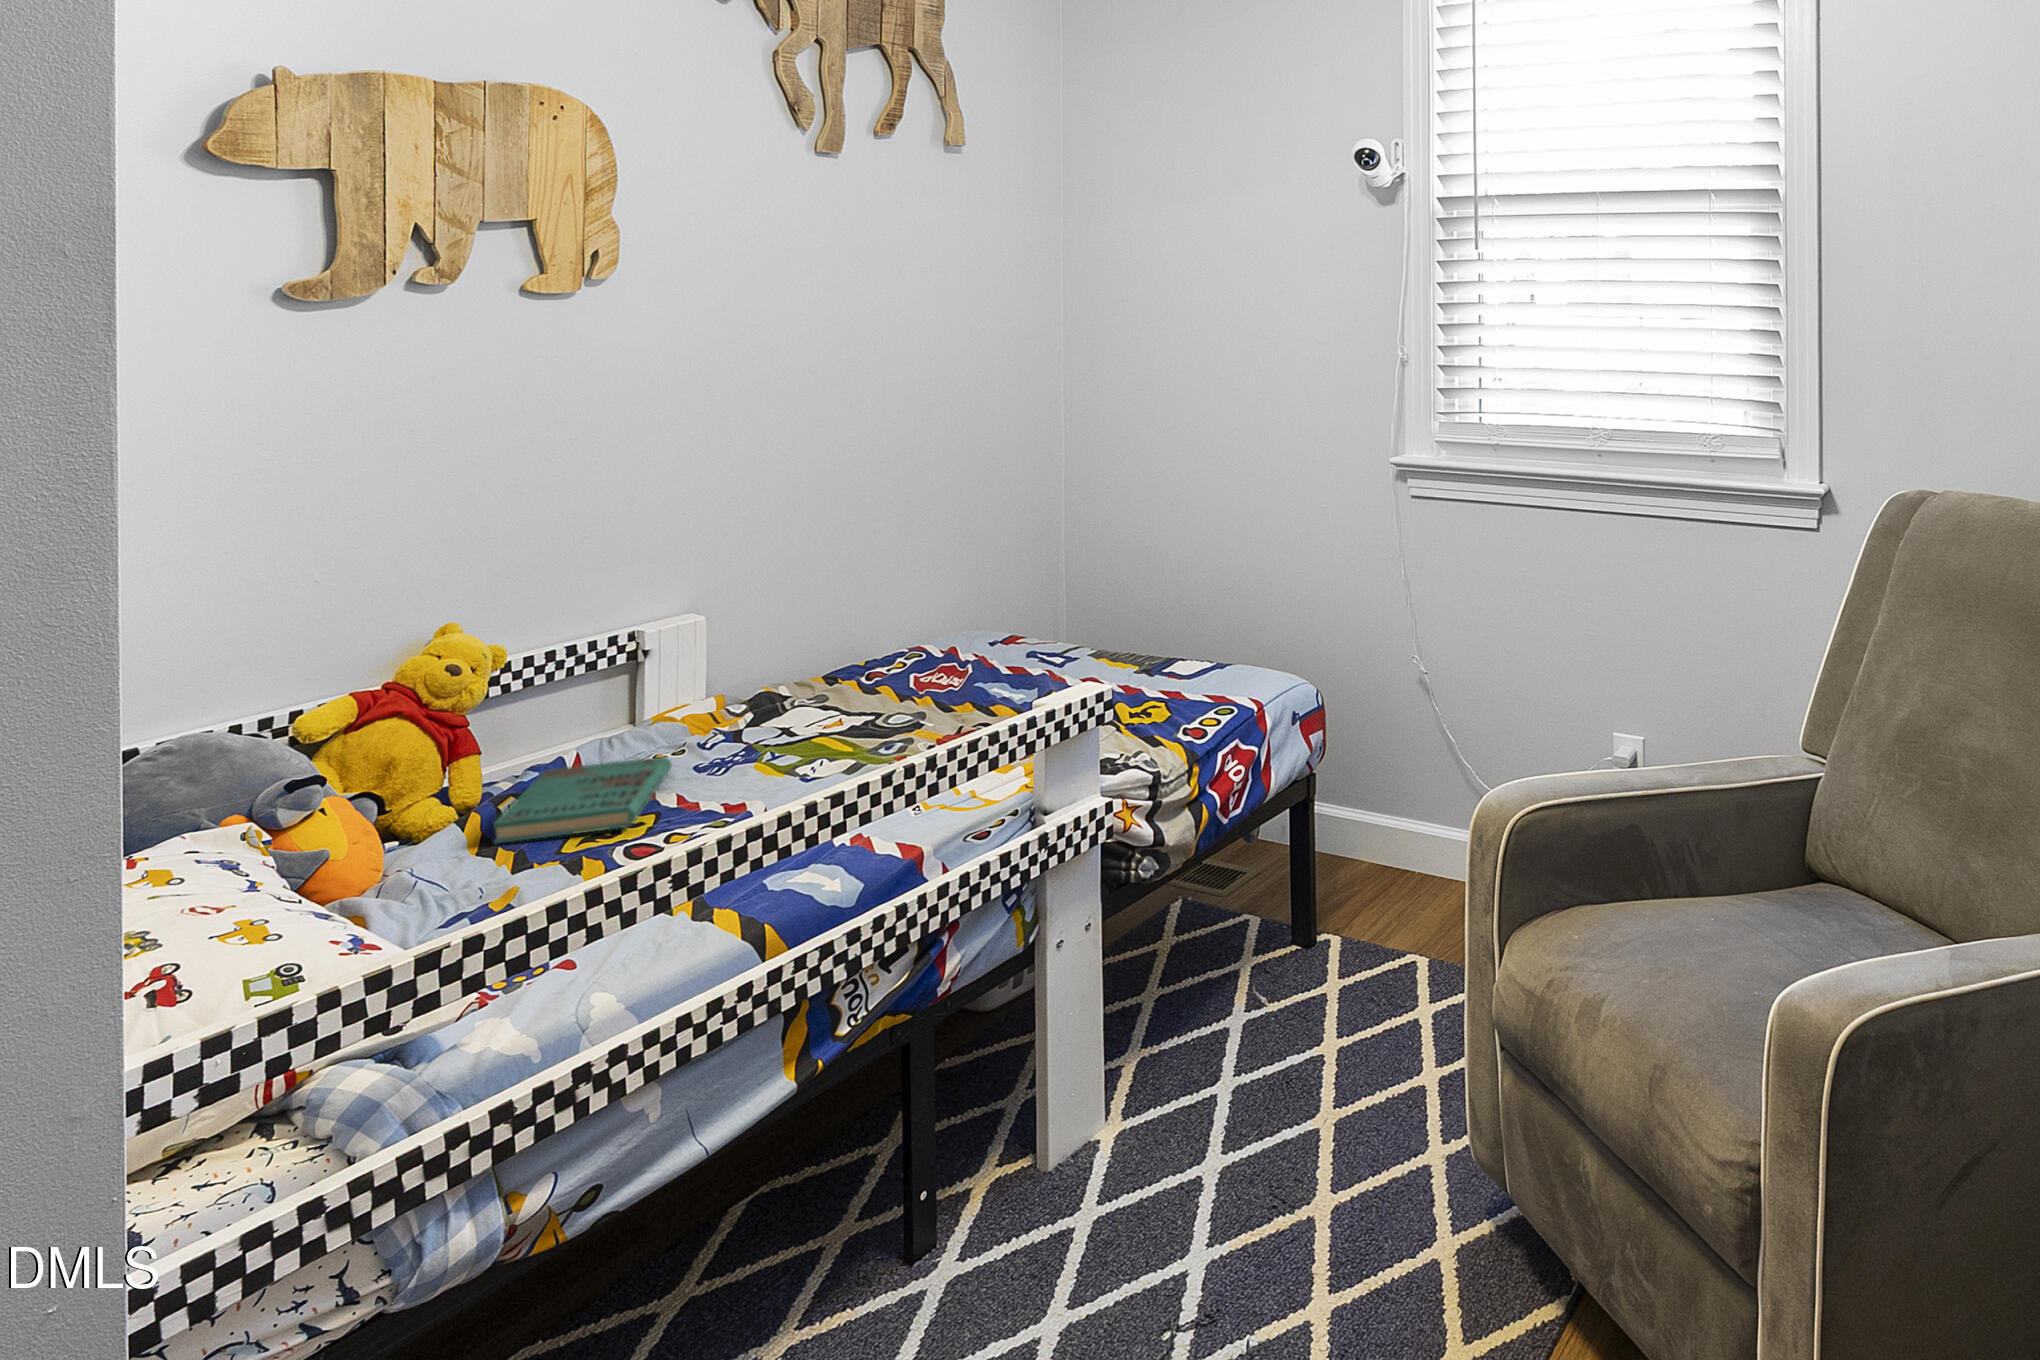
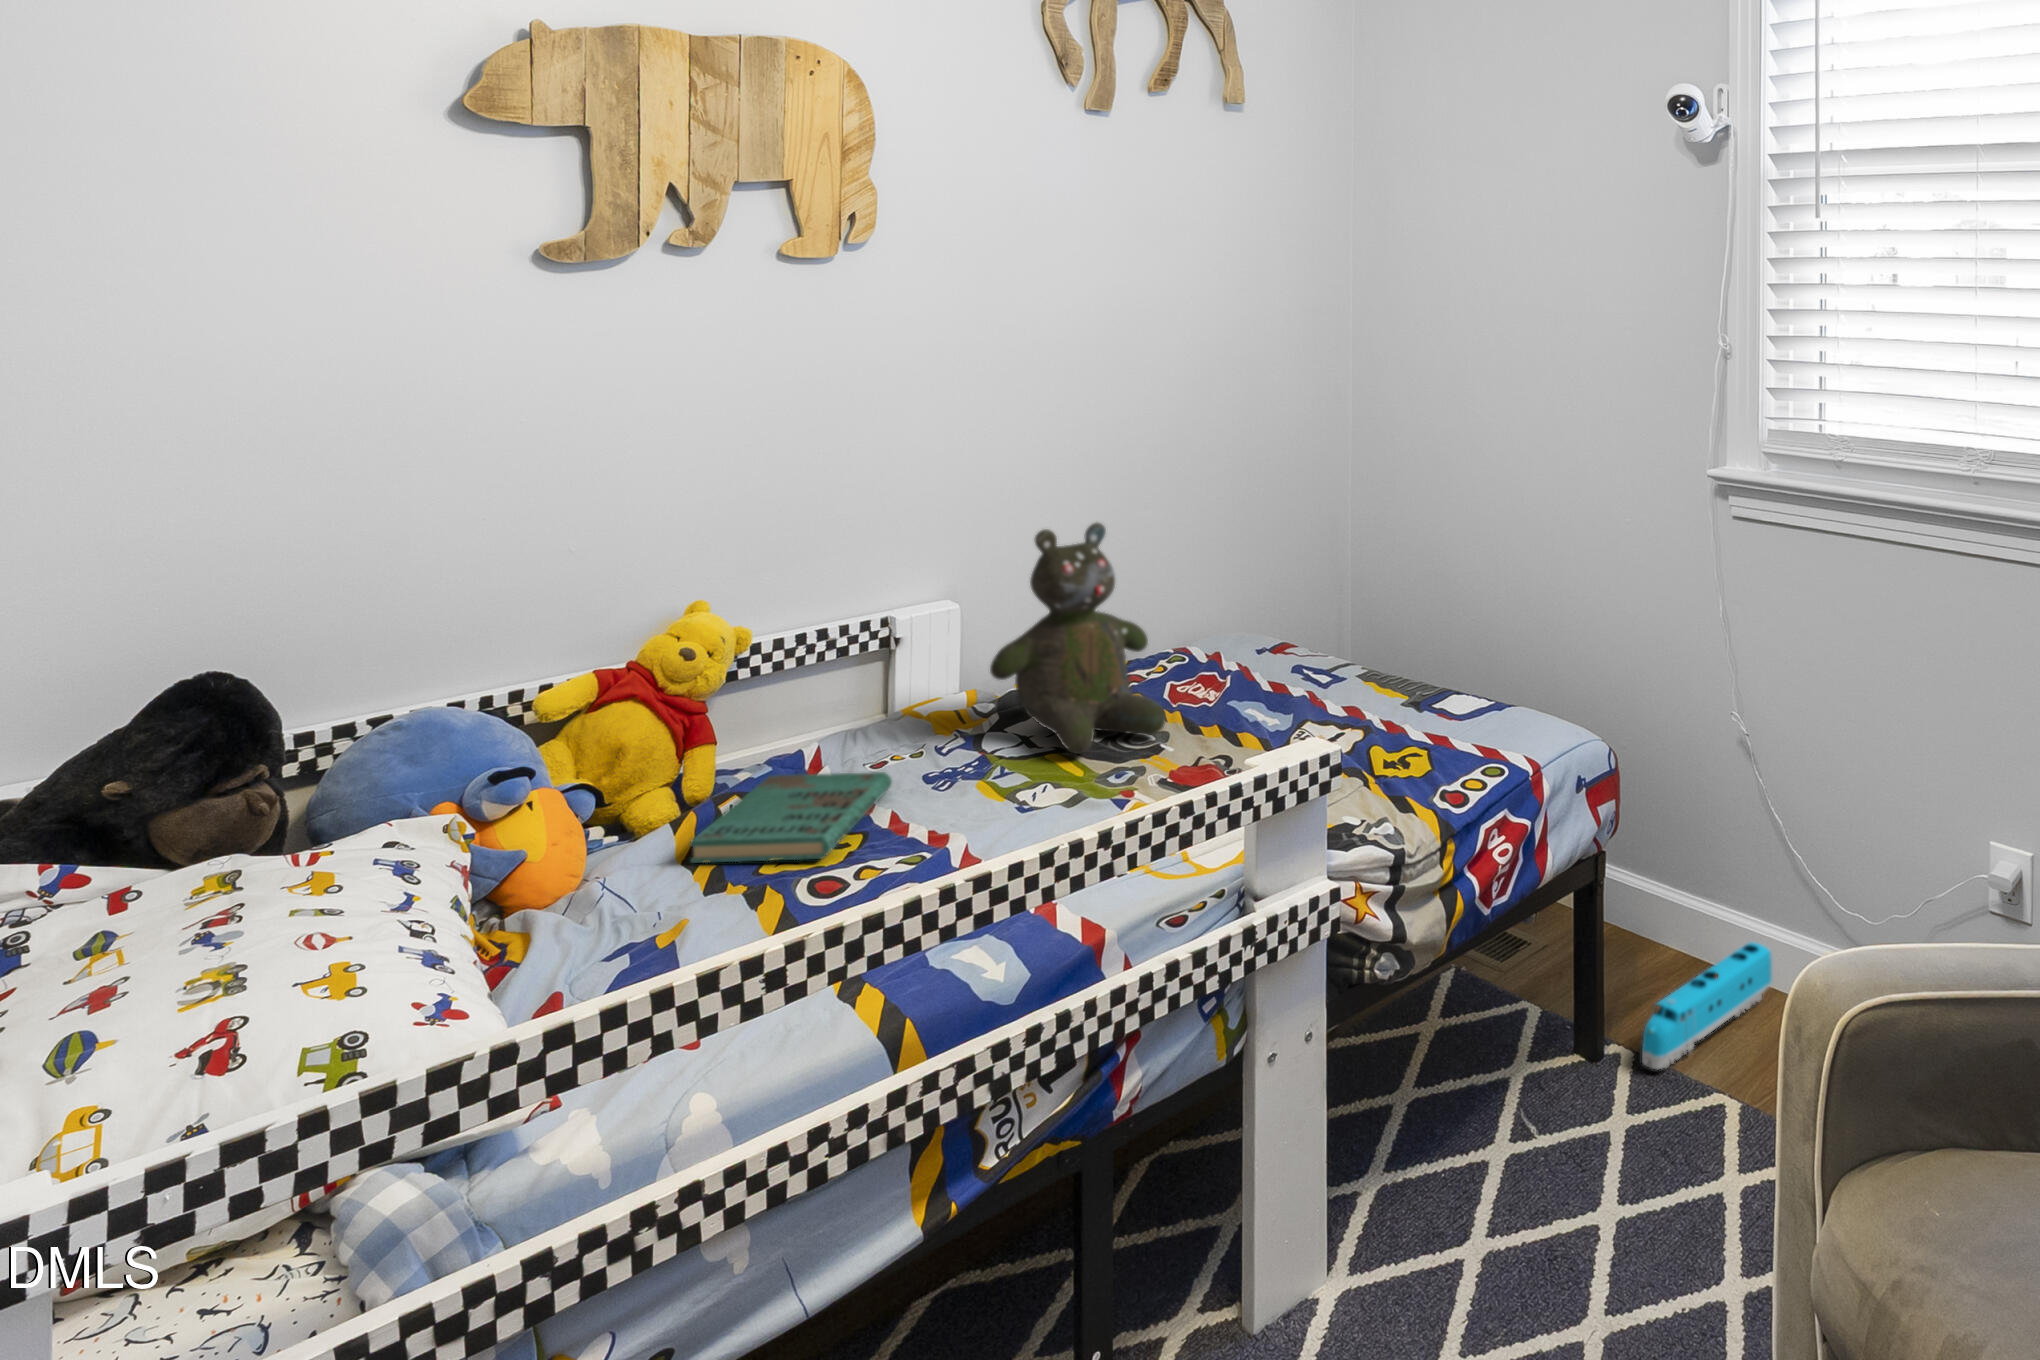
teddy bear: none [753,525,924,730] -> present [990,523,1166,754]
toy train: none [1351,842,1451,946] -> present [1642,942,1772,1069]

